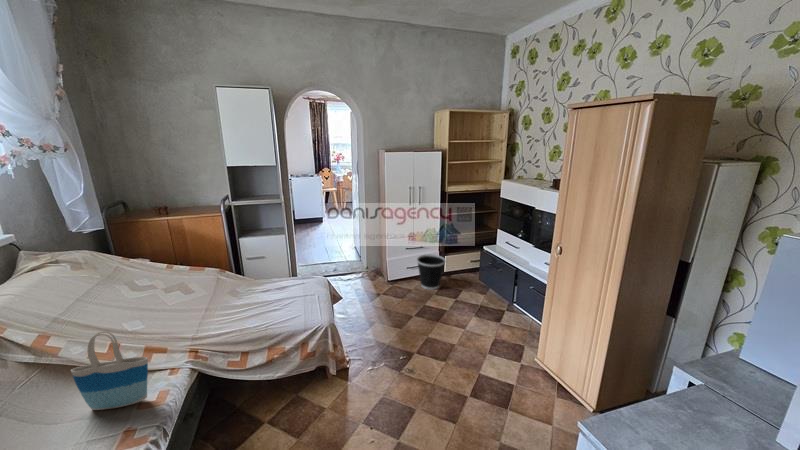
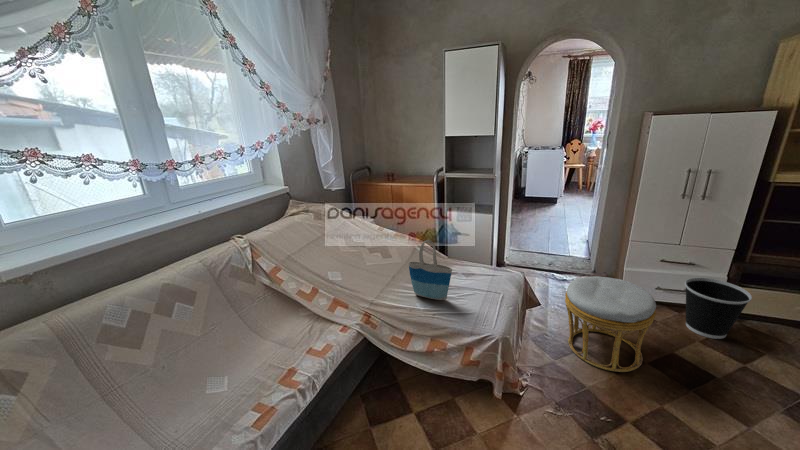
ottoman: none [357,265,409,328] -> present [565,276,656,372]
tote bag: present [71,331,148,410] -> present [409,240,452,300]

